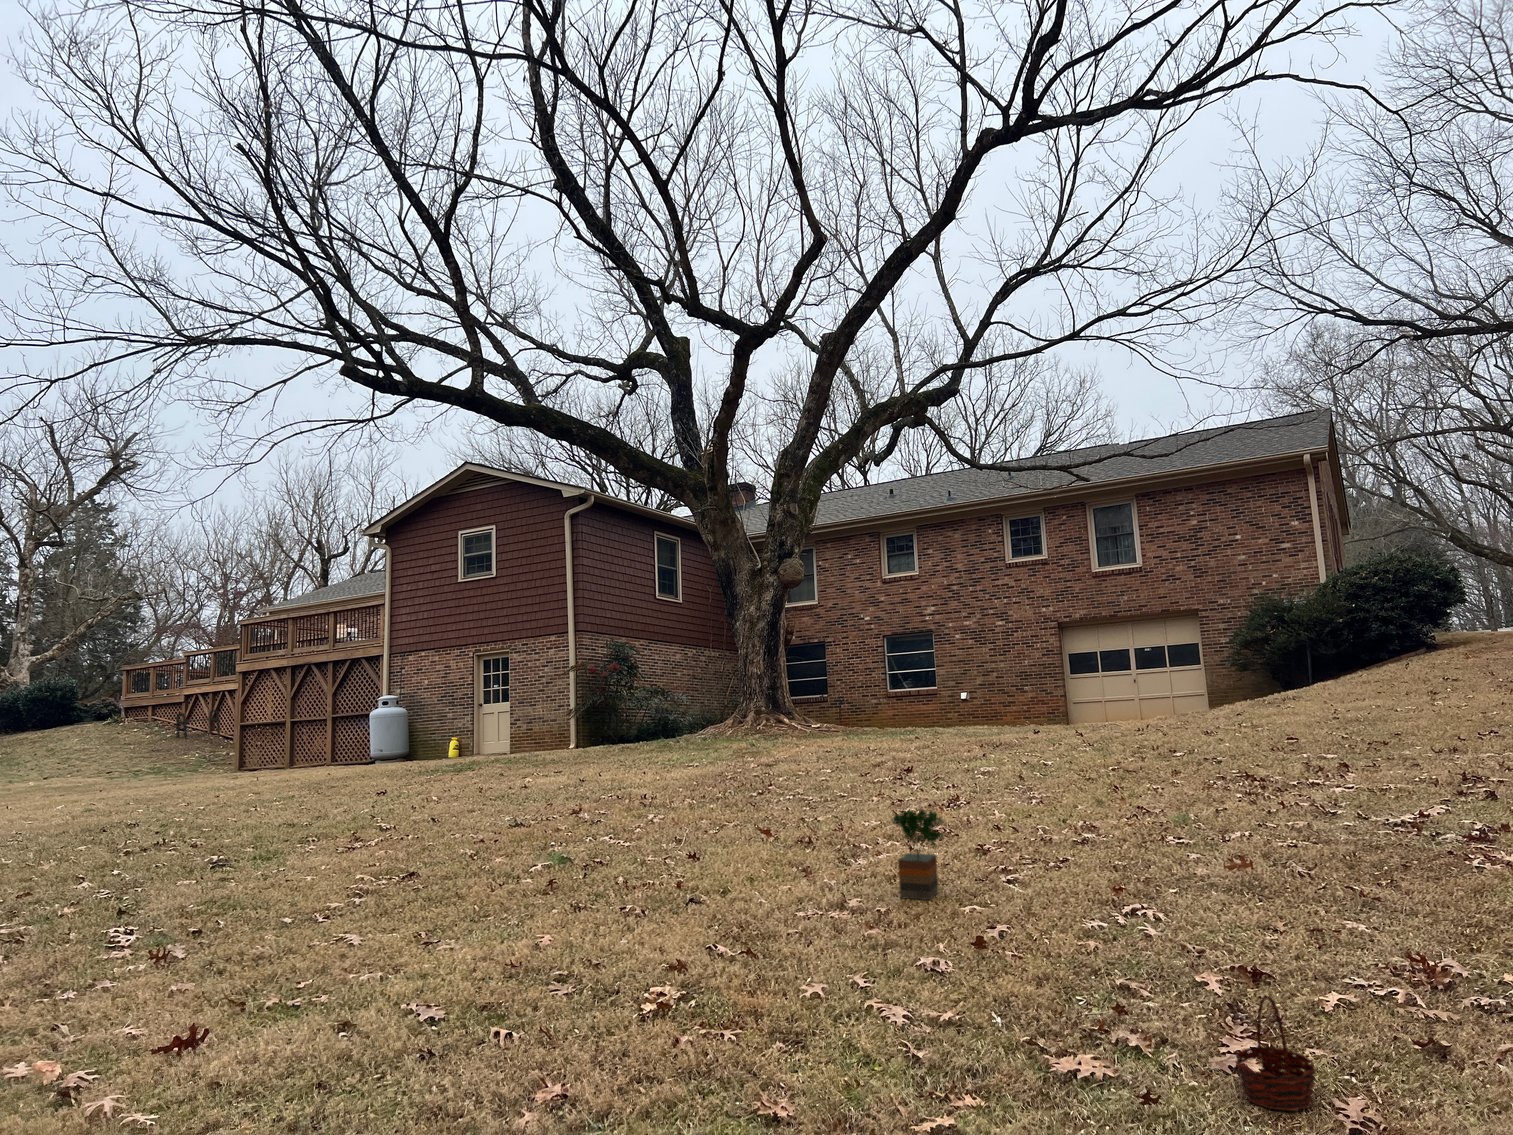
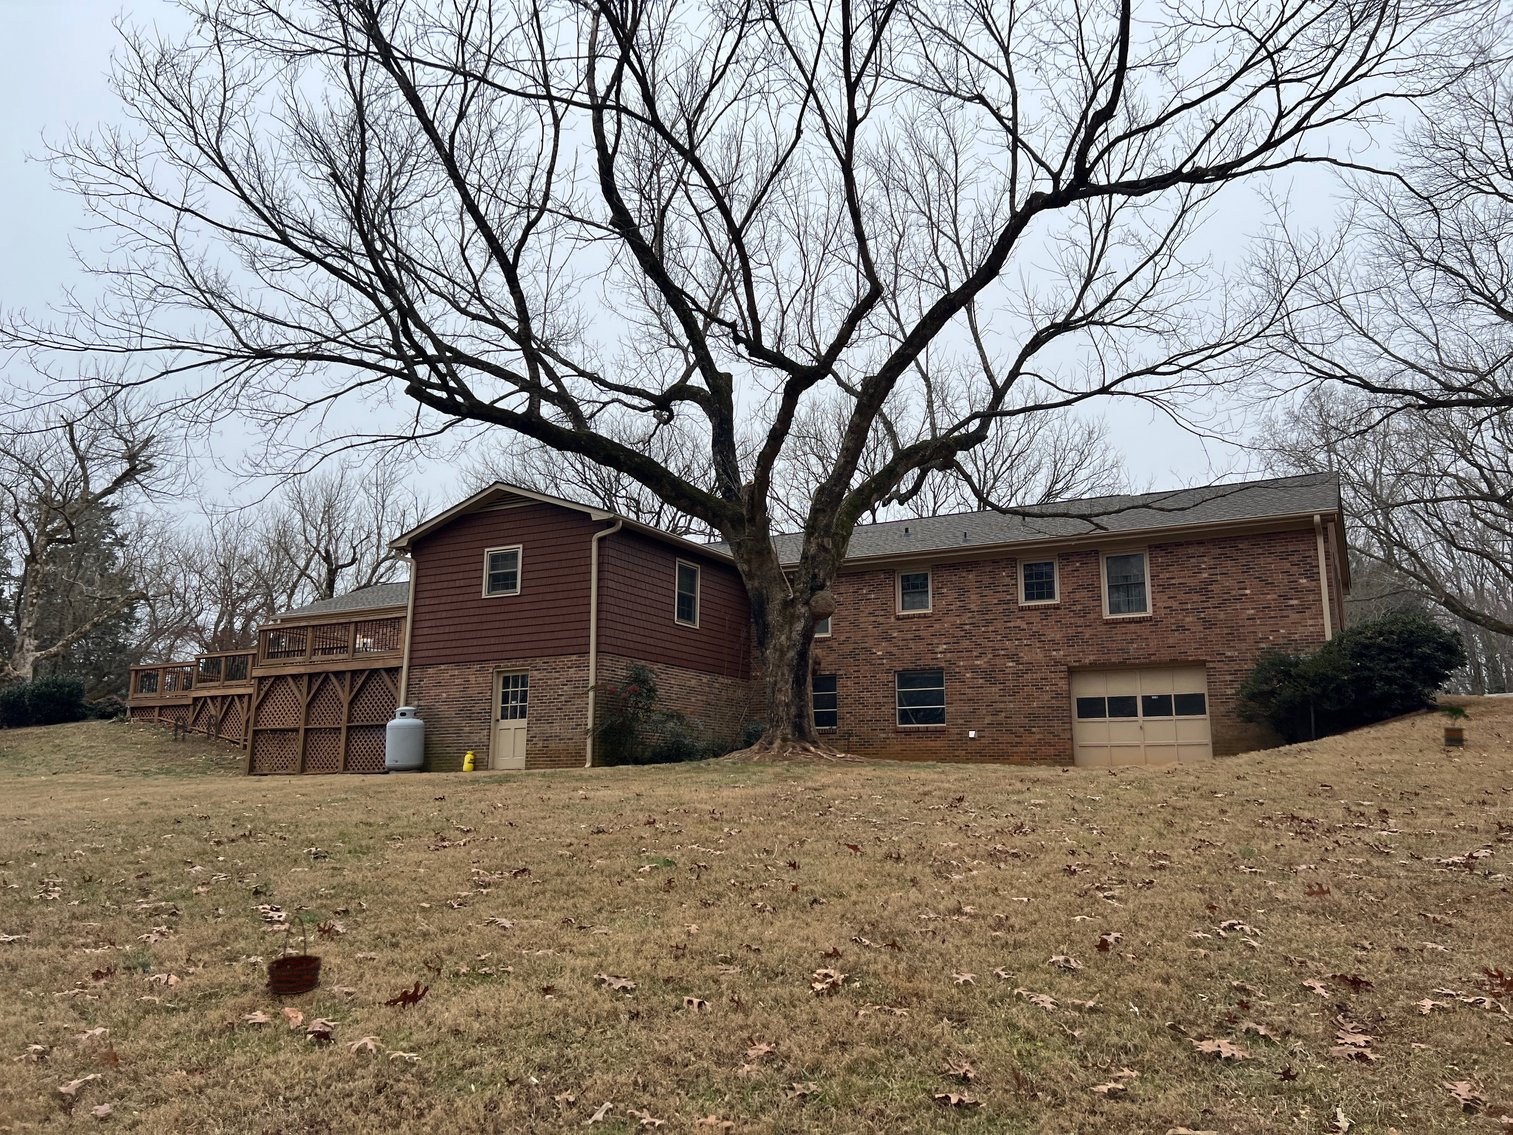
potted tree: present [892,810,944,900] -> present [1439,706,1469,746]
basket: present [1235,996,1316,1111] -> present [267,916,322,994]

